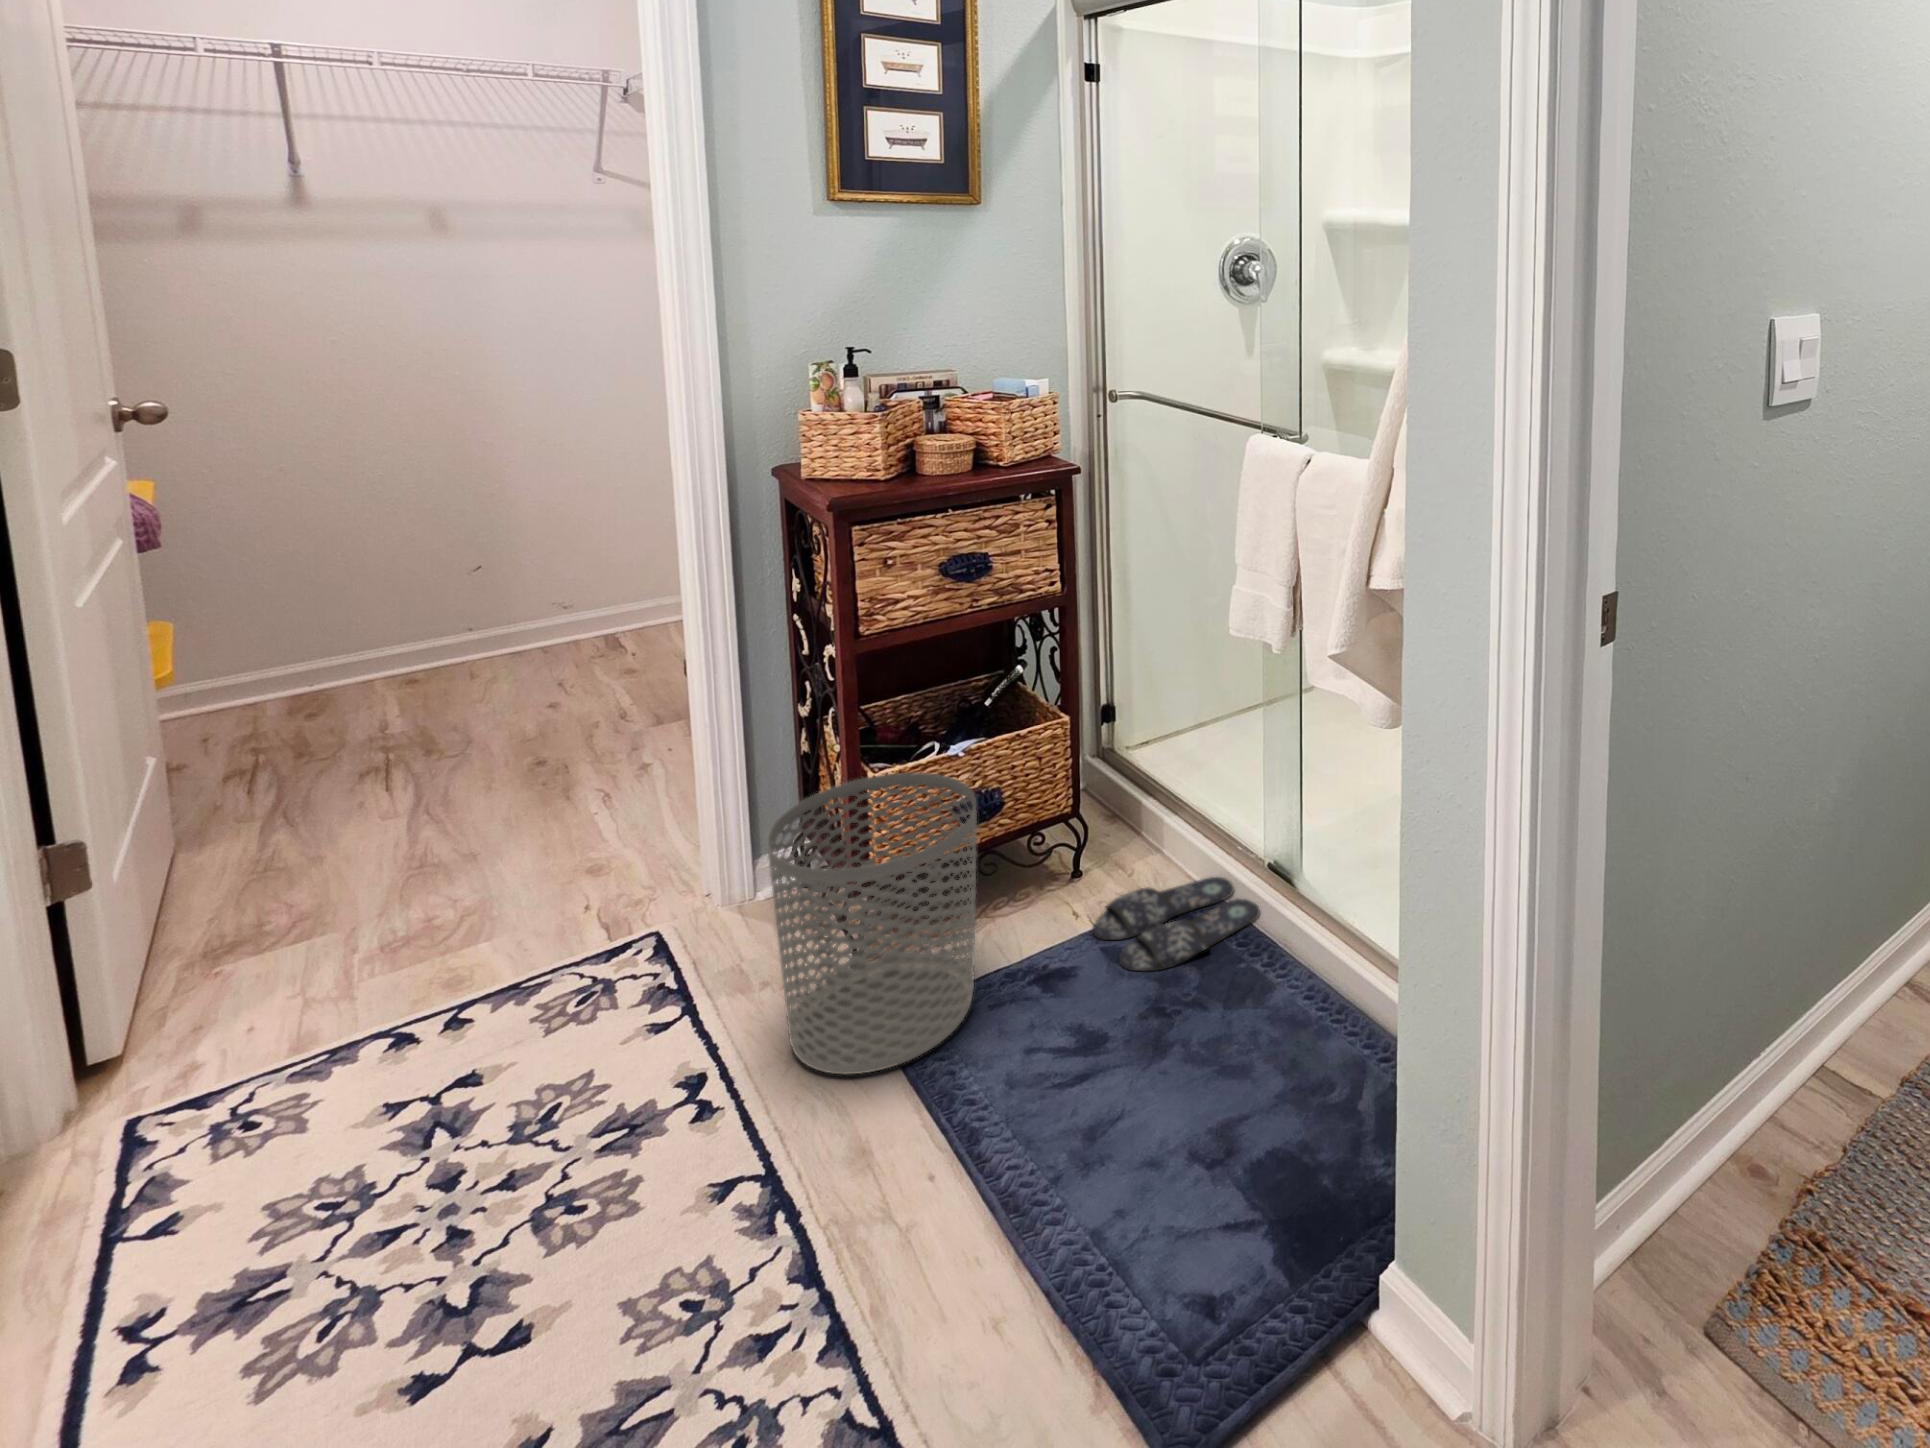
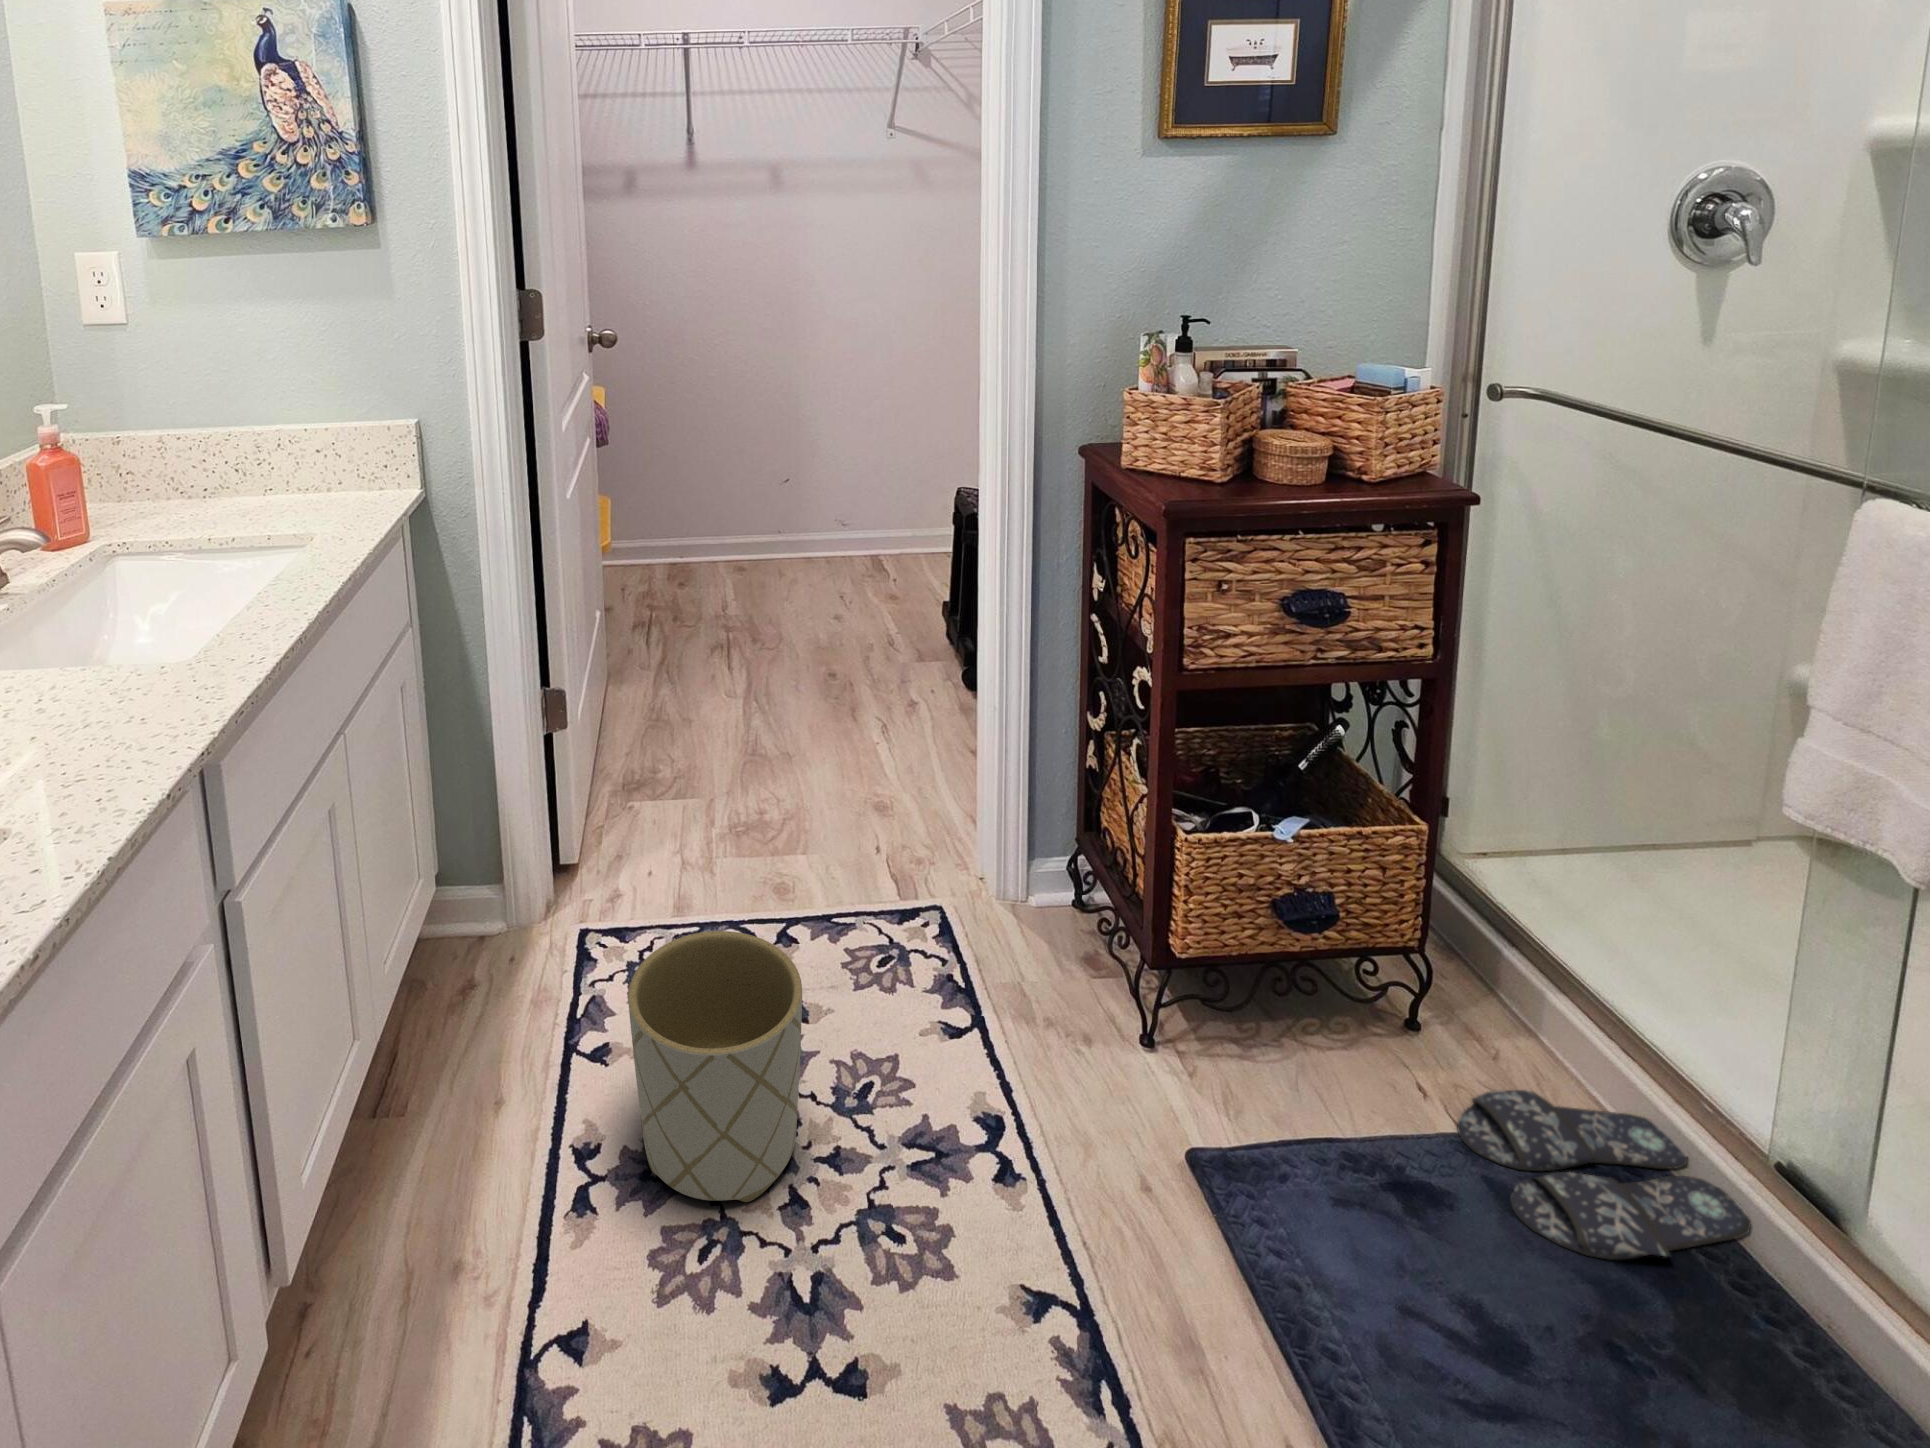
waste bin: present [767,773,977,1074] -> none [1082,840,1334,1230]
planter: none [209,996,460,1286] -> present [628,931,802,1202]

